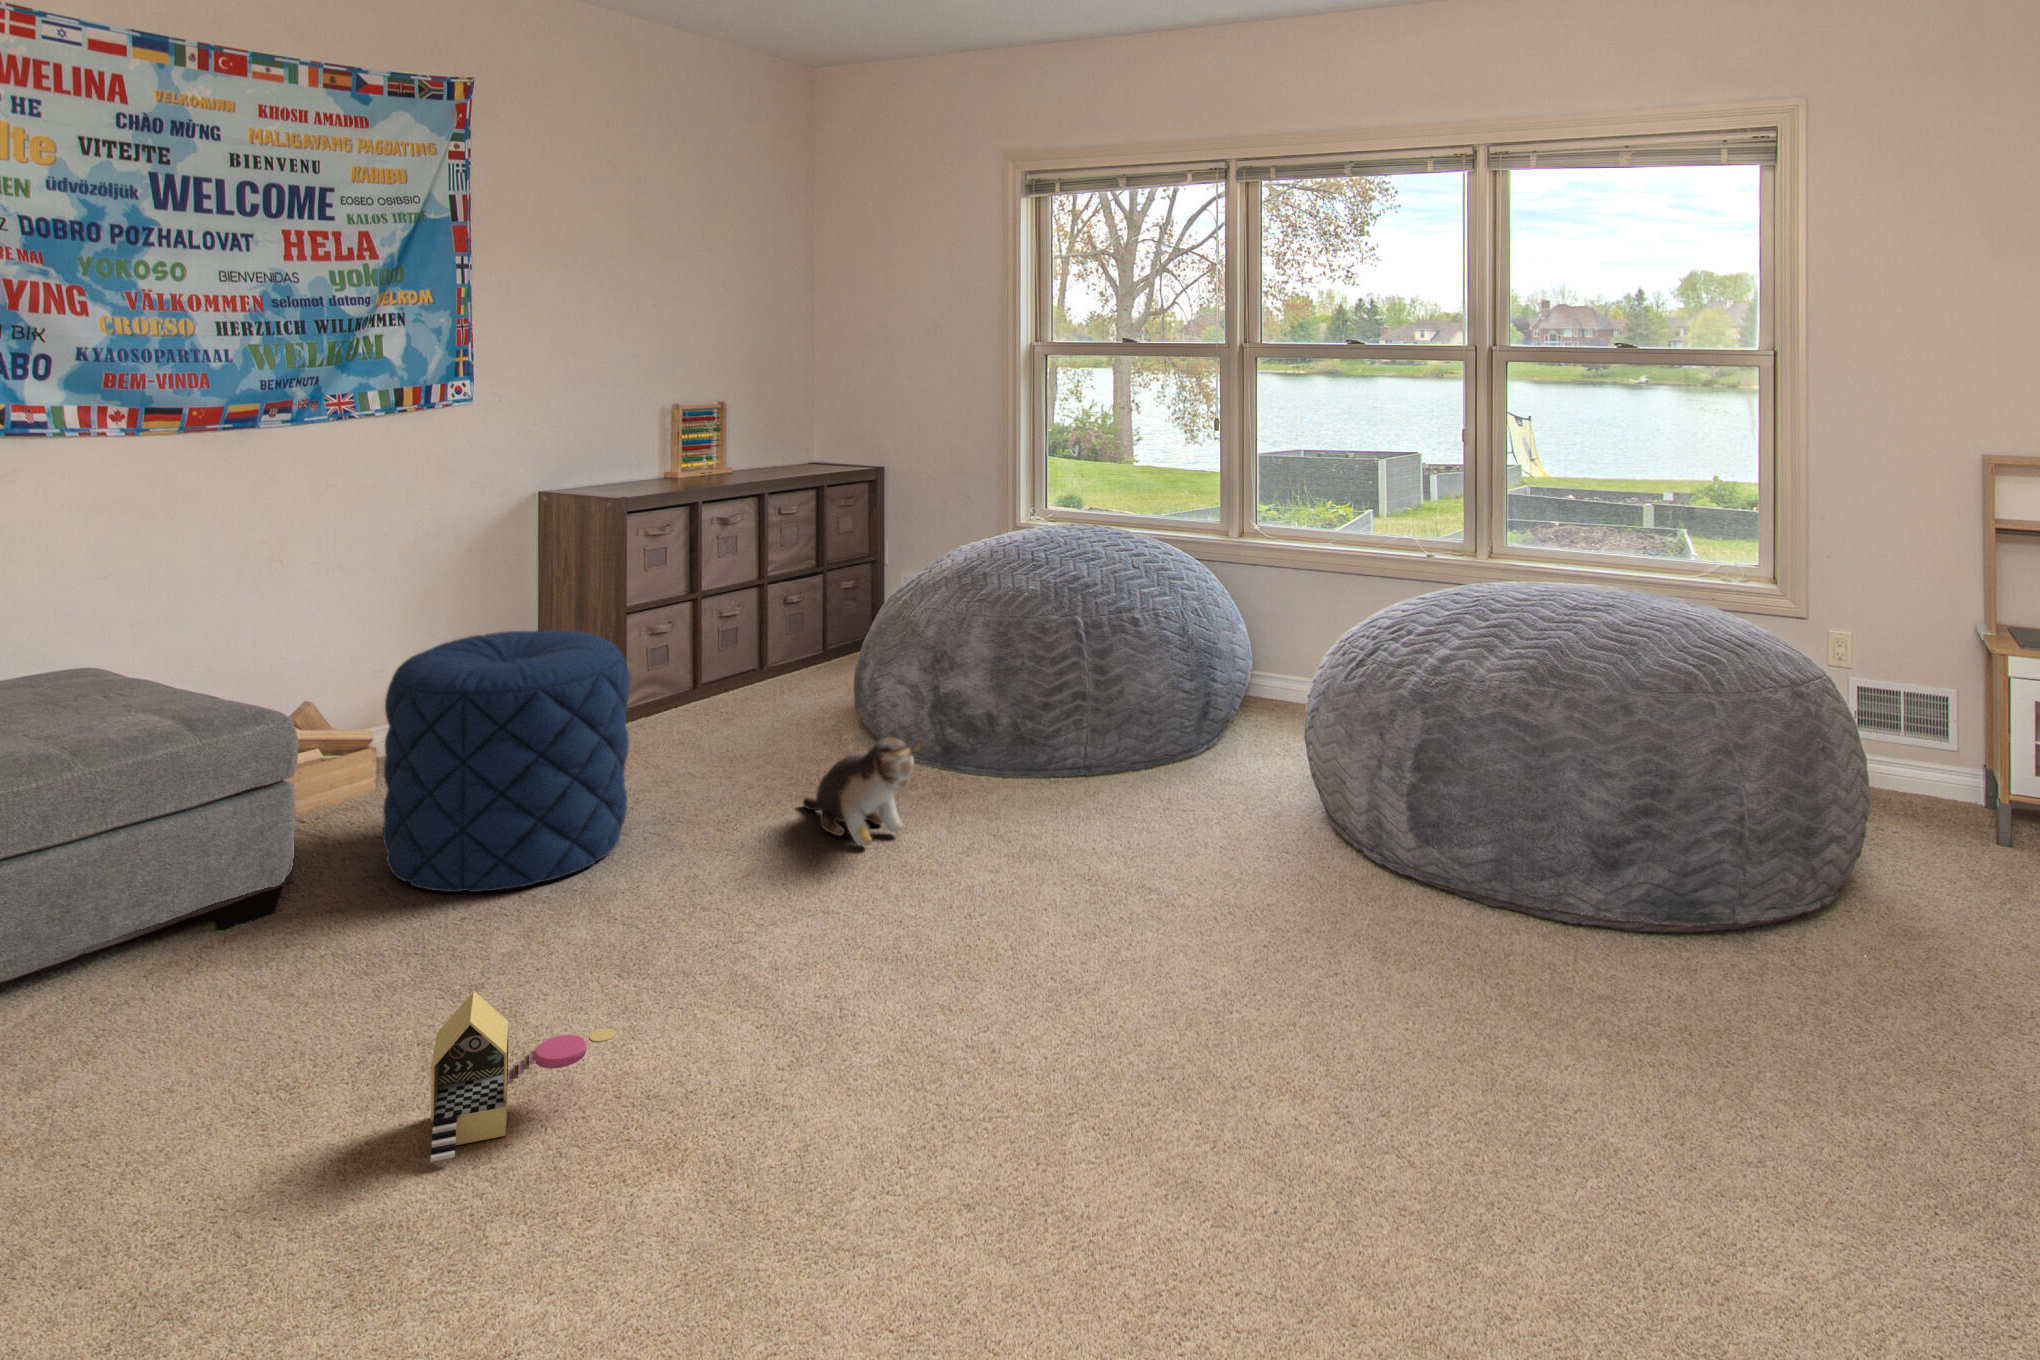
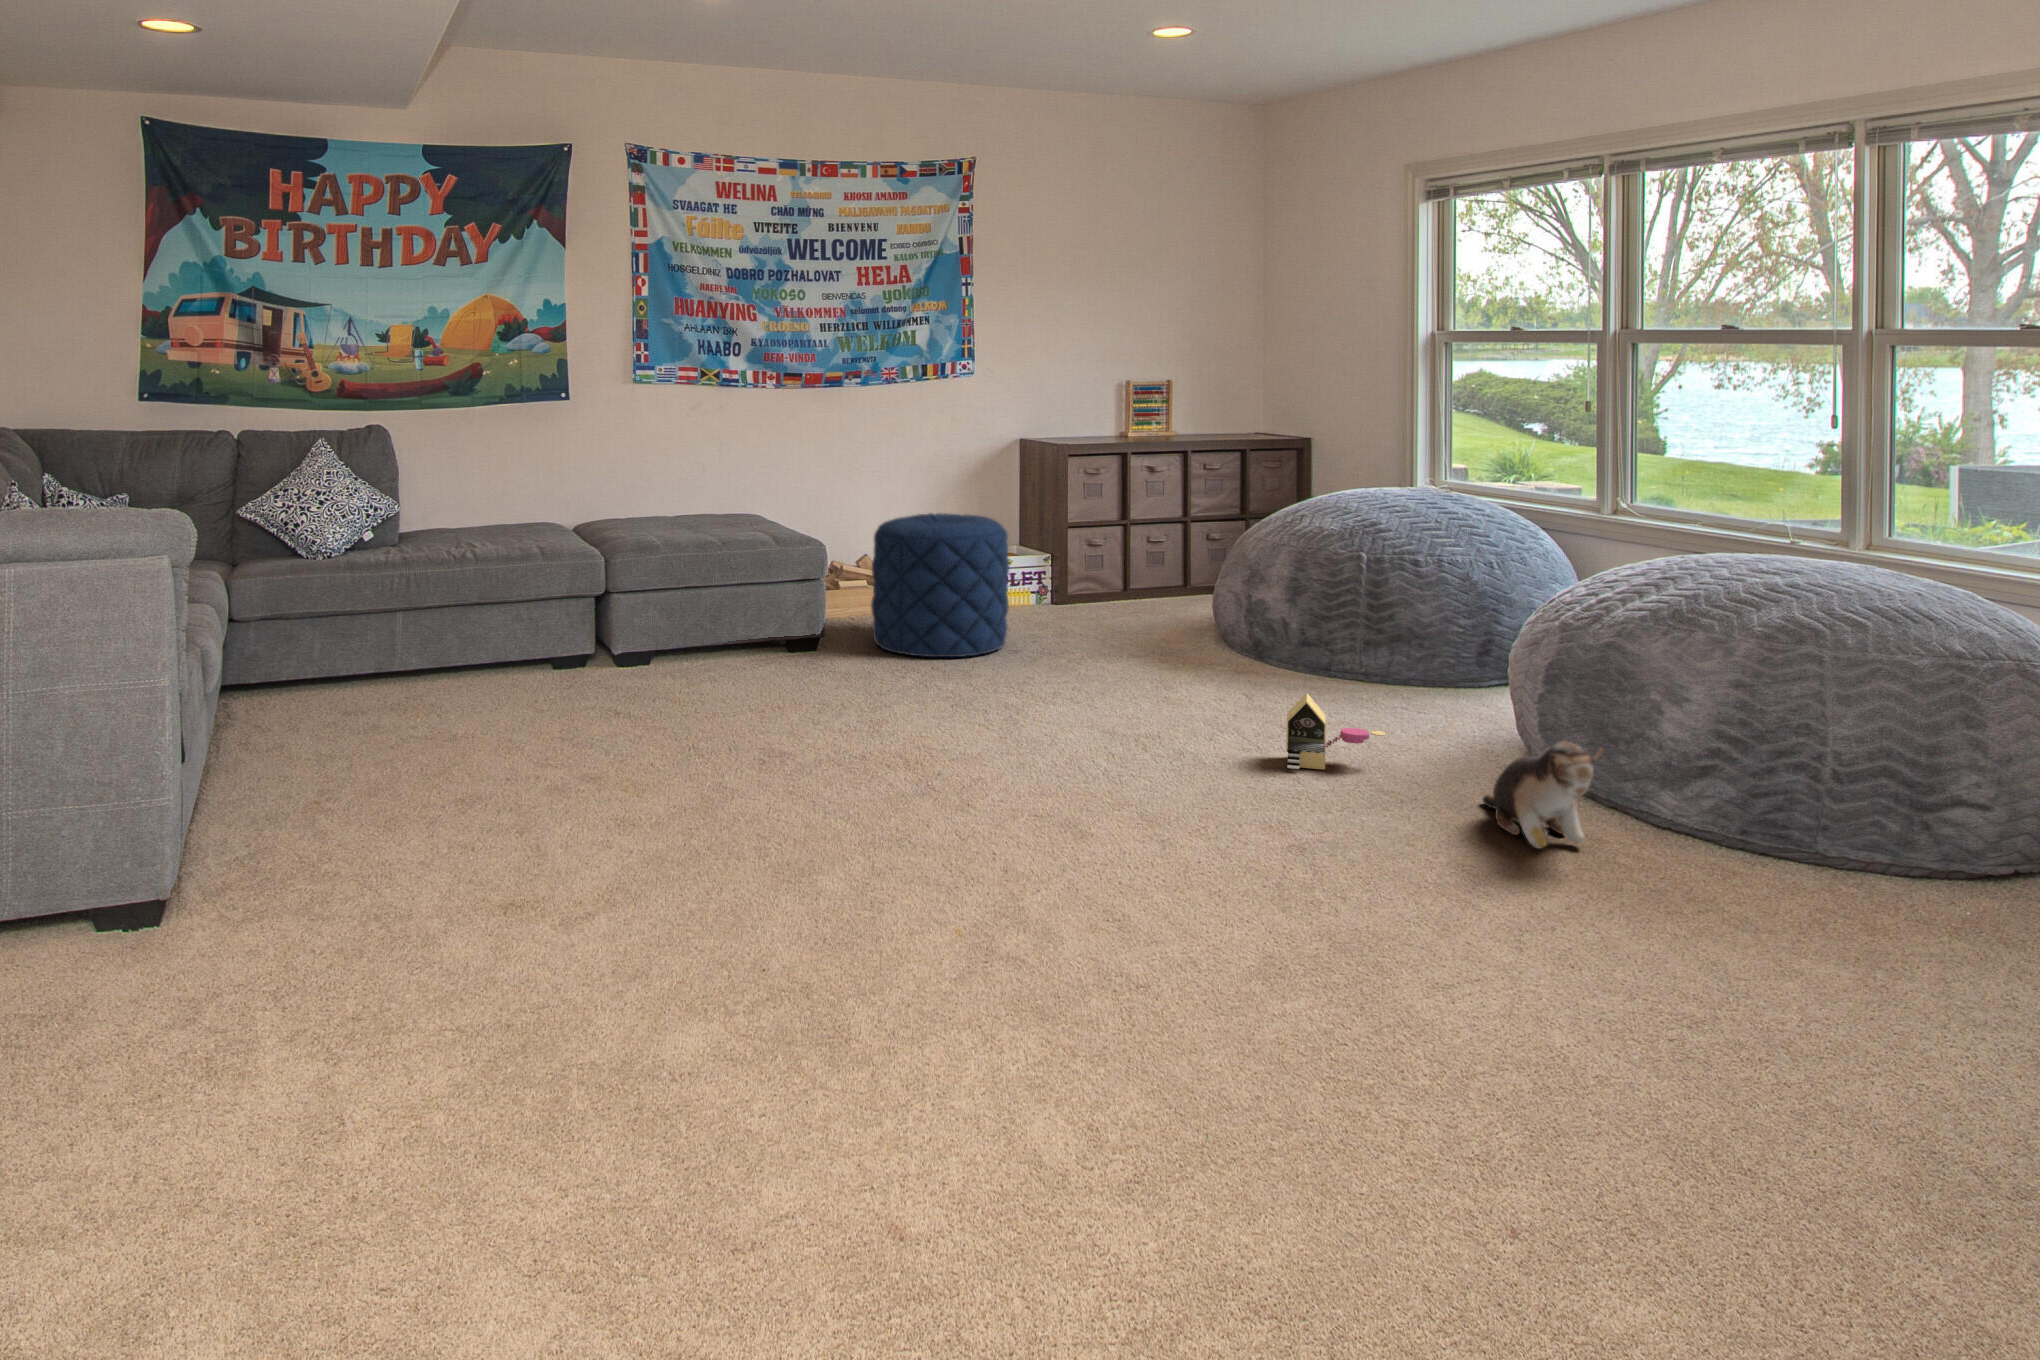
plush toy: present [803,737,923,846] -> present [1483,741,1603,849]
toy house: present [431,991,615,1162] -> present [1286,693,1386,770]

